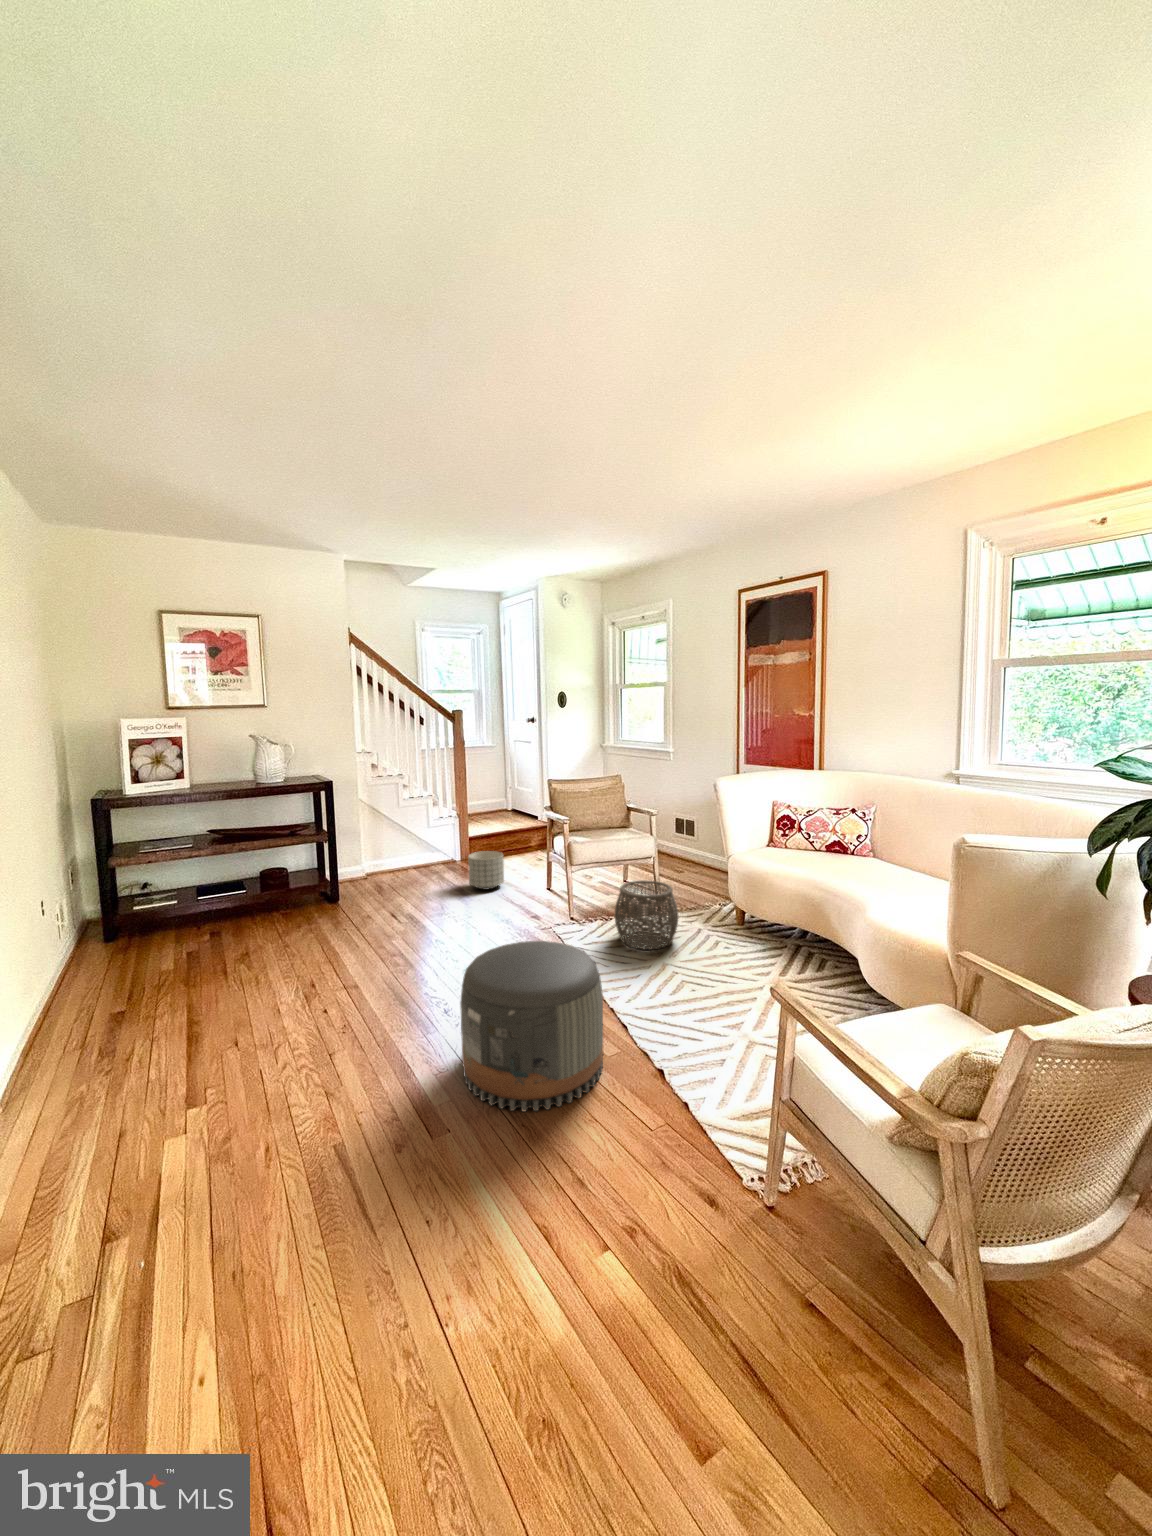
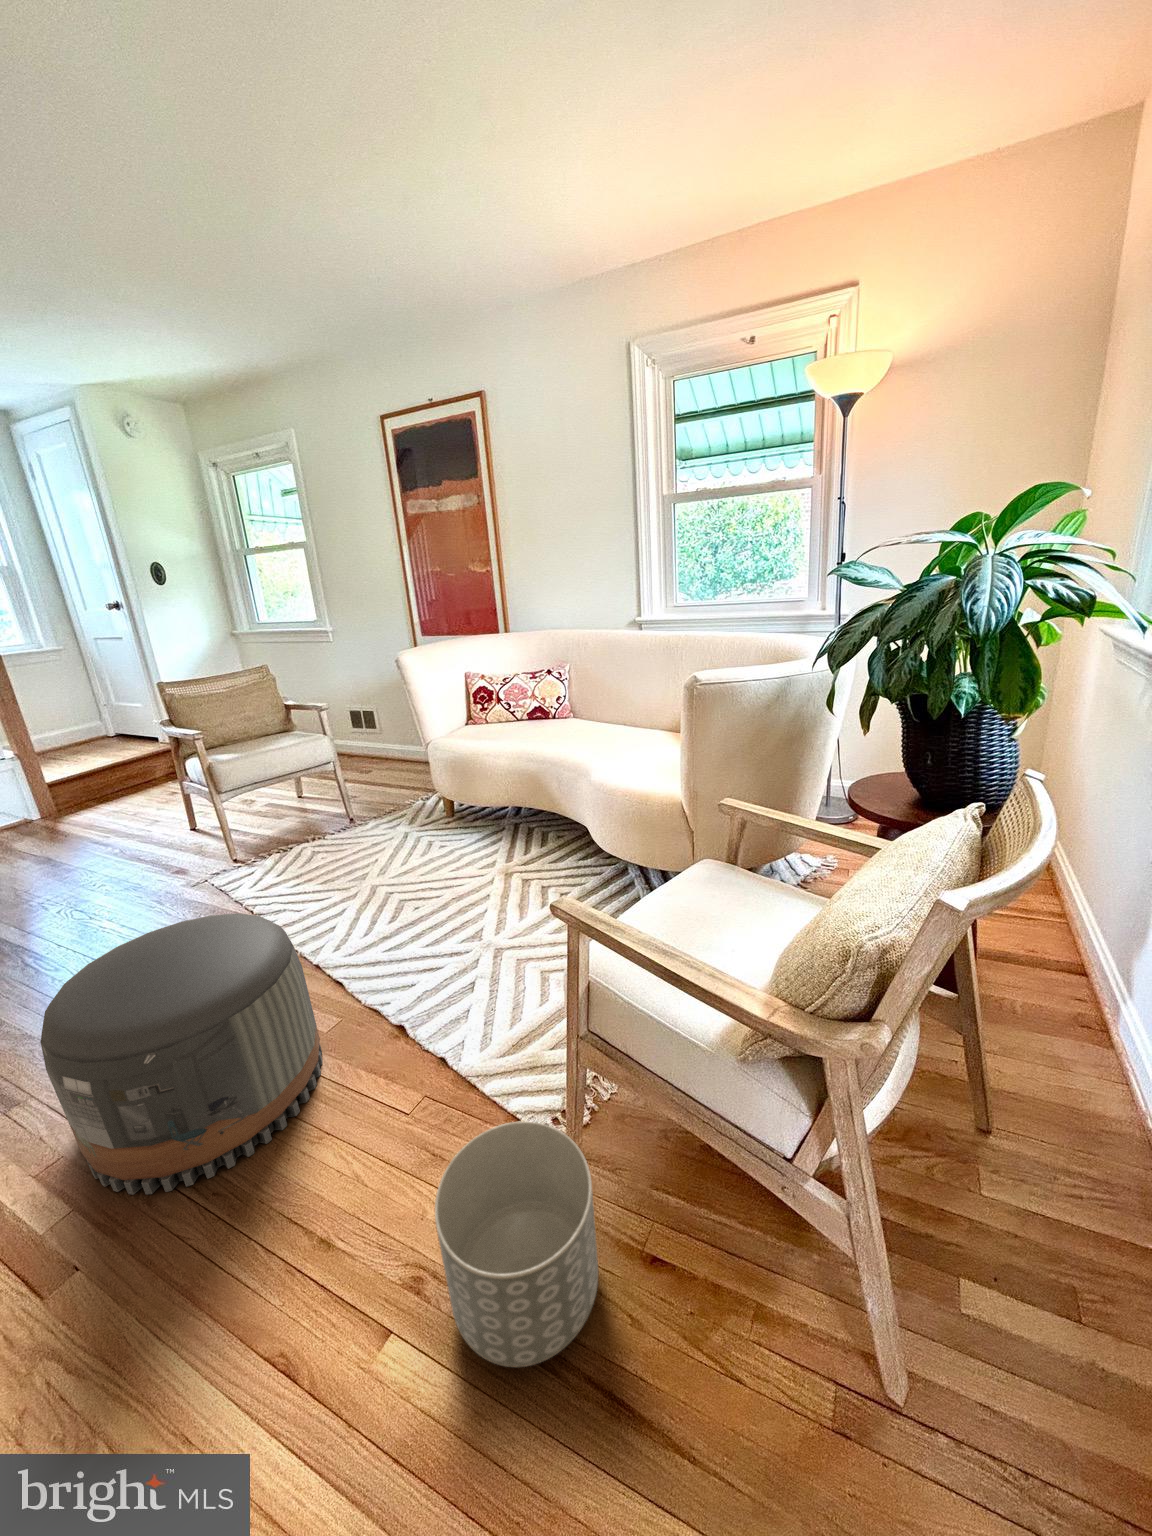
planter: present [468,851,504,890] -> present [435,1121,598,1367]
woven basket: present [615,880,678,950] -> none [294,791,381,879]

